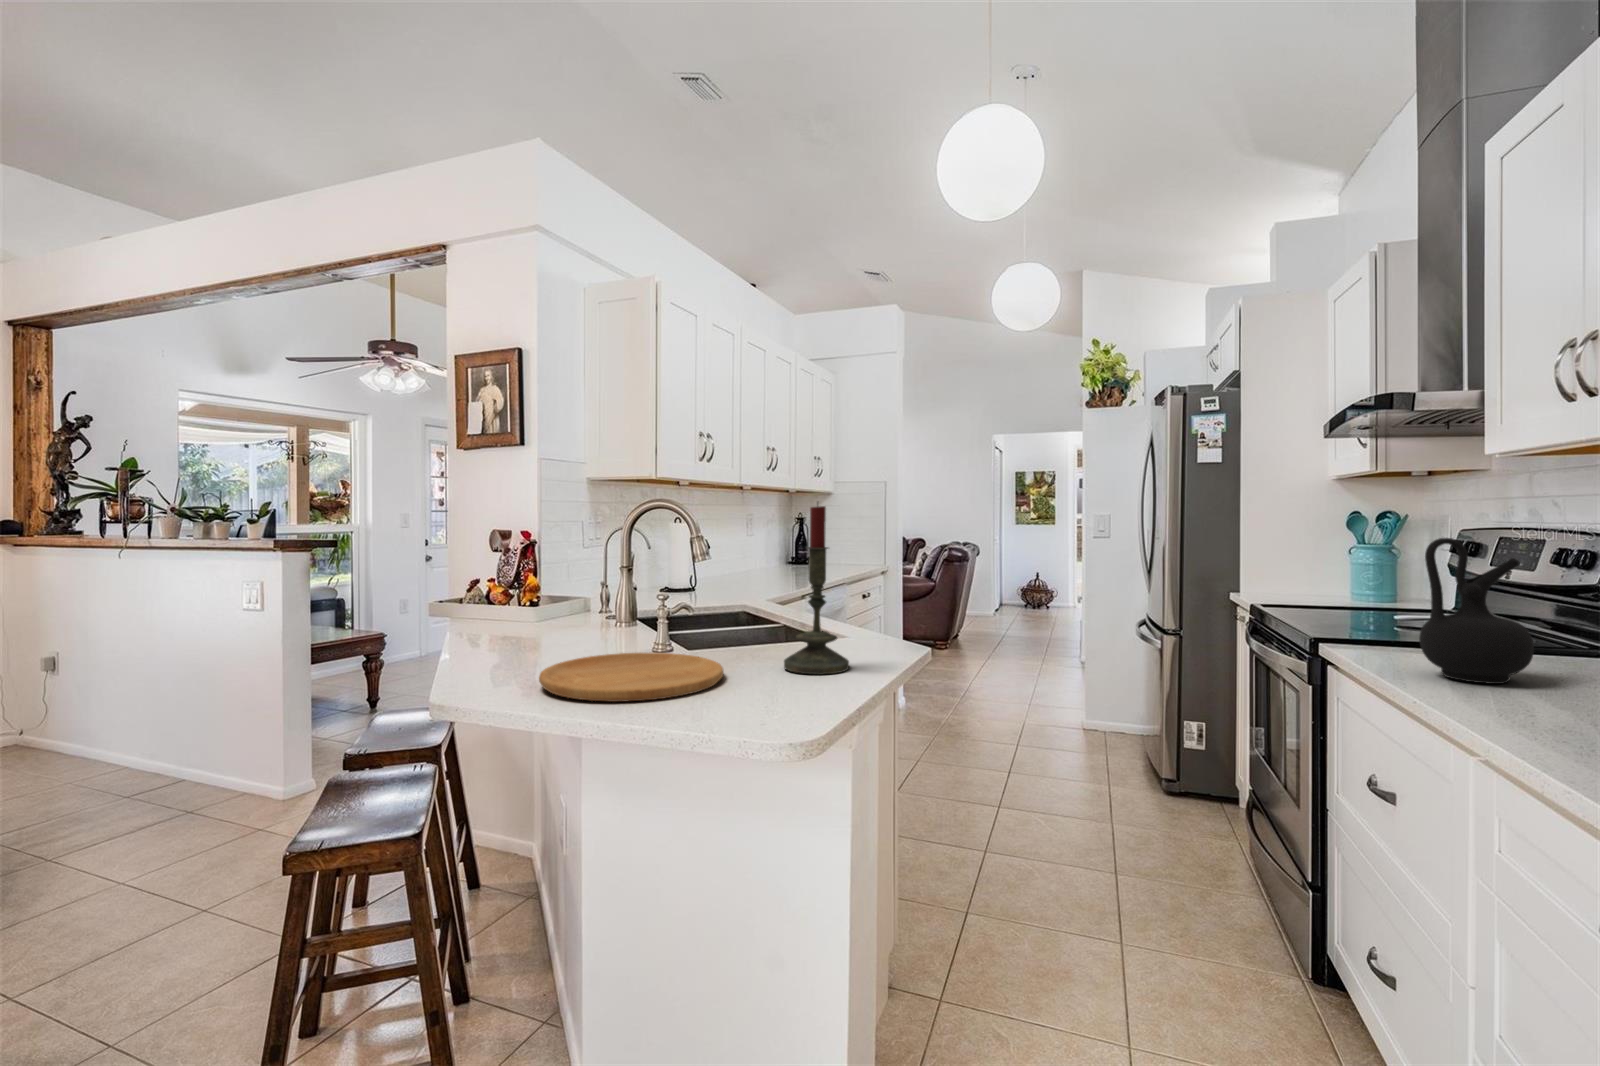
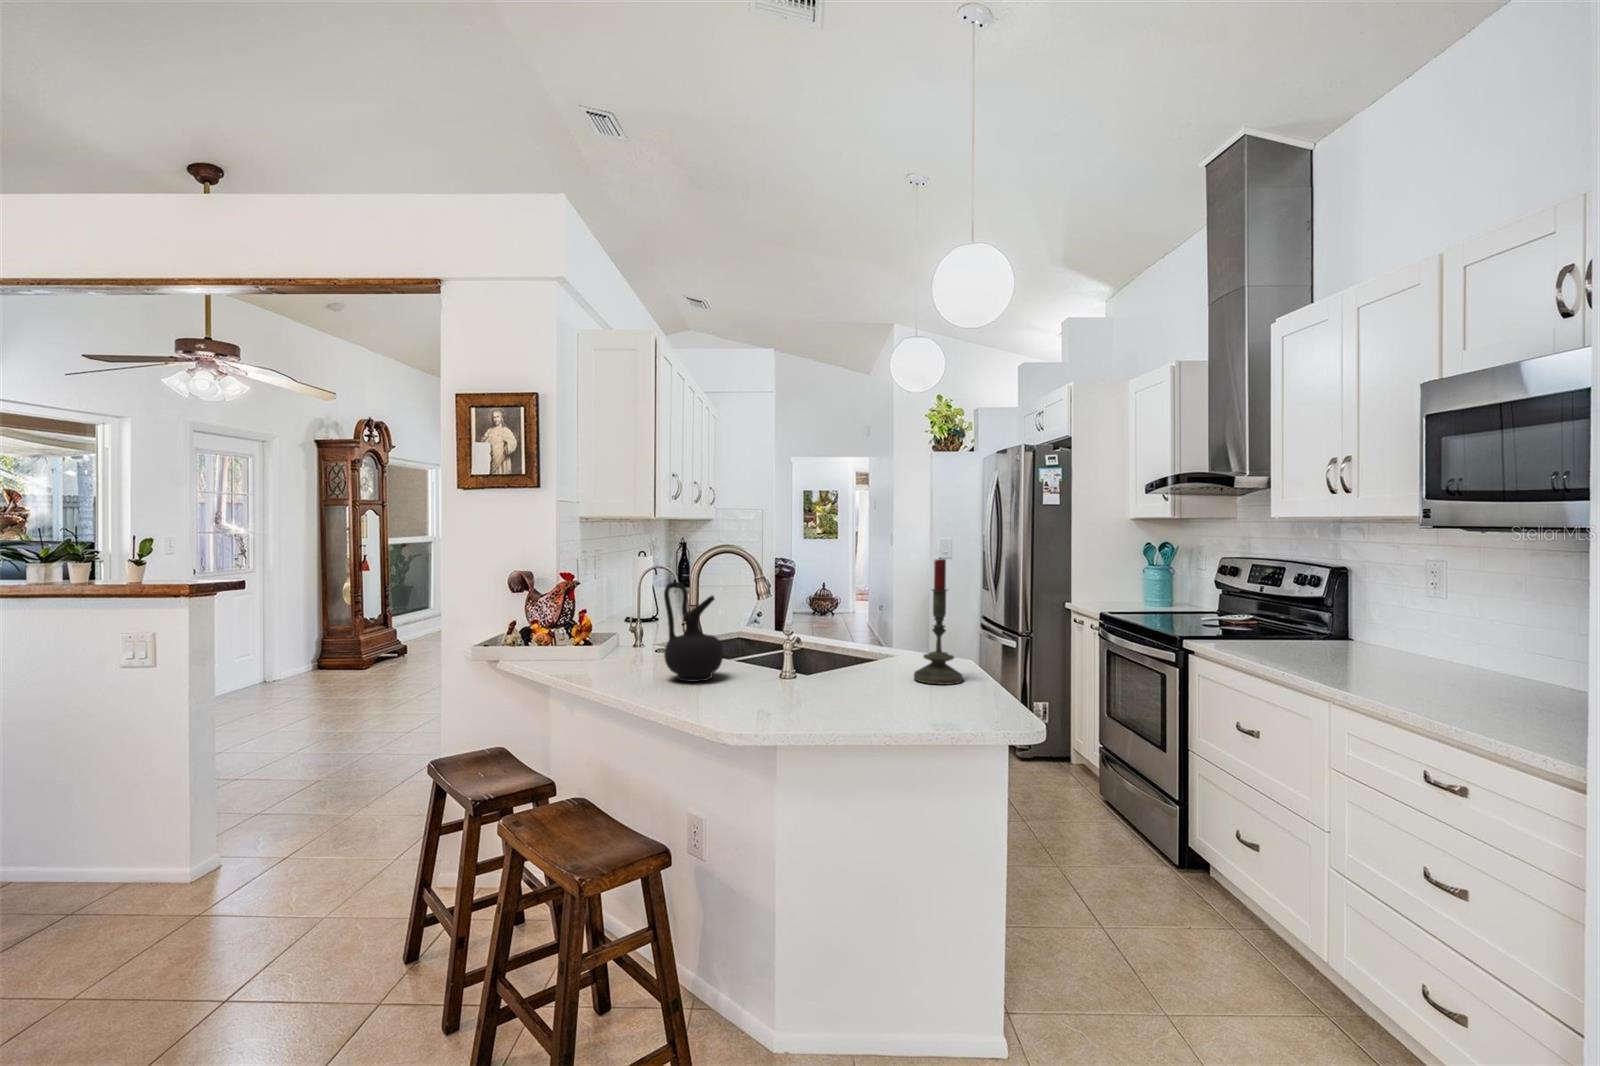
ceramic jug: present [1419,538,1534,684] -> present [664,582,723,682]
cutting board: present [539,653,723,702] -> none [767,676,906,716]

